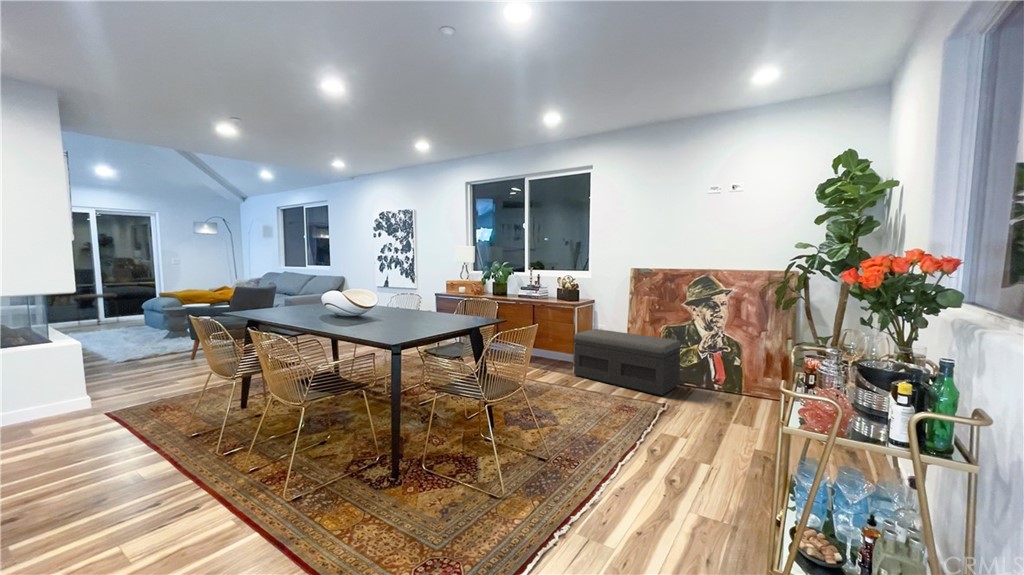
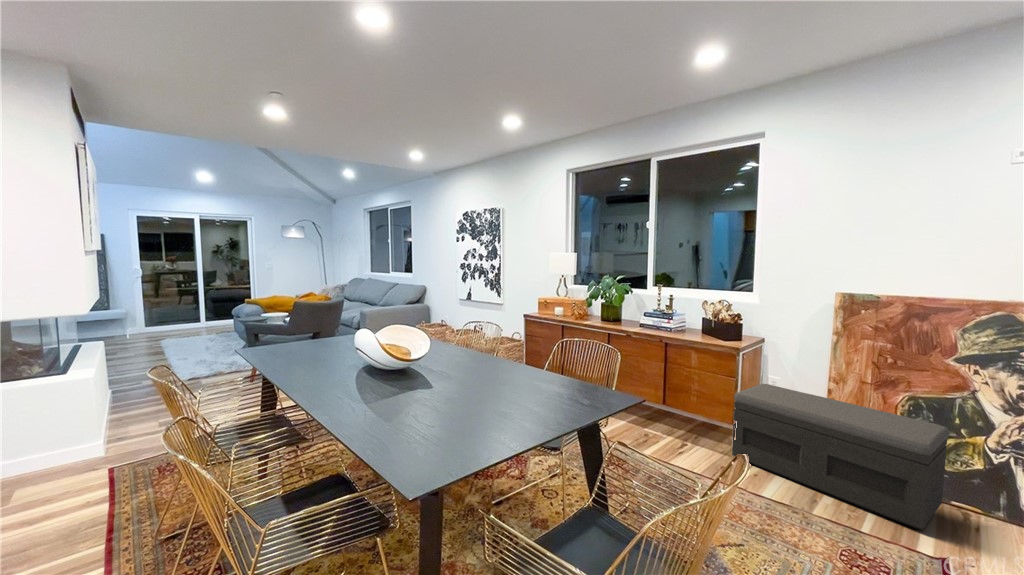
side table: present [77,294,116,322] -> none [179,298,215,330]

